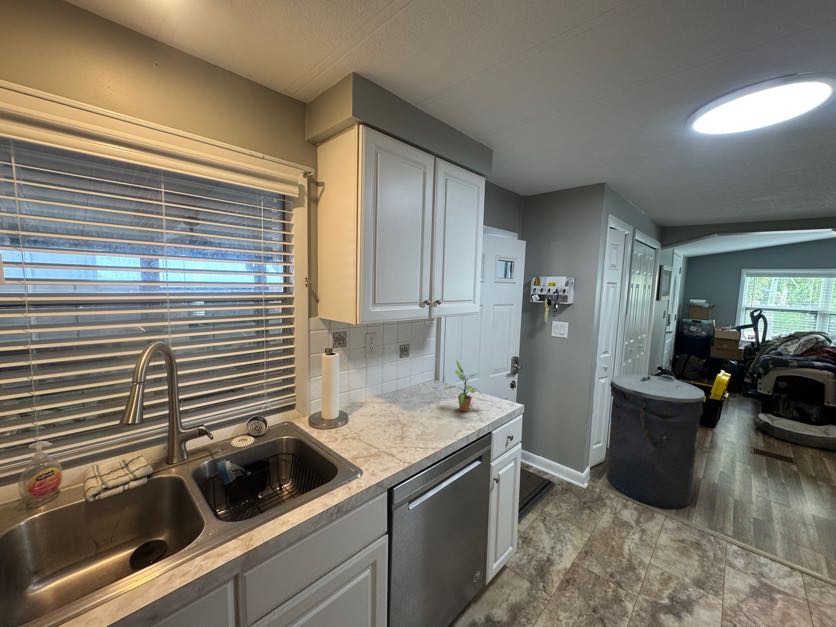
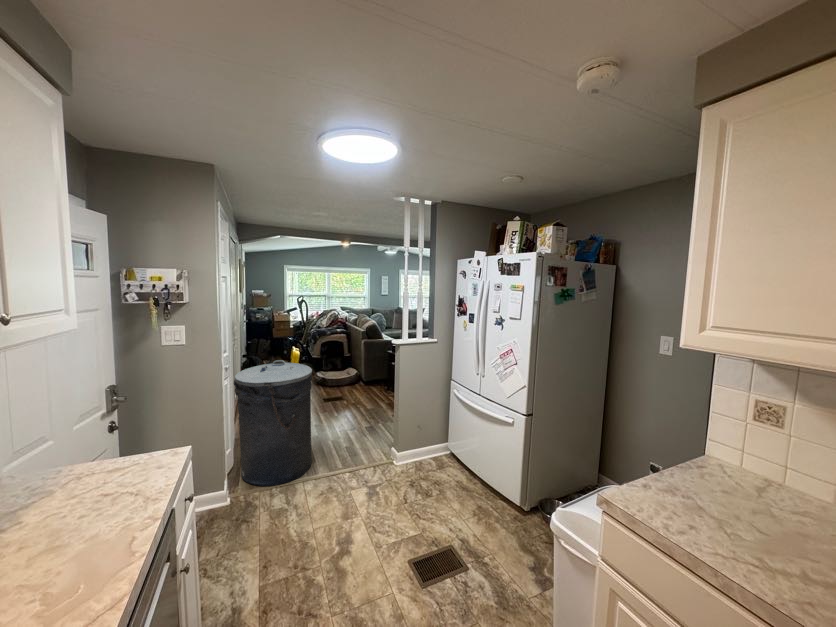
potted plant: present [445,361,477,411] -> none [41,422,138,504]

